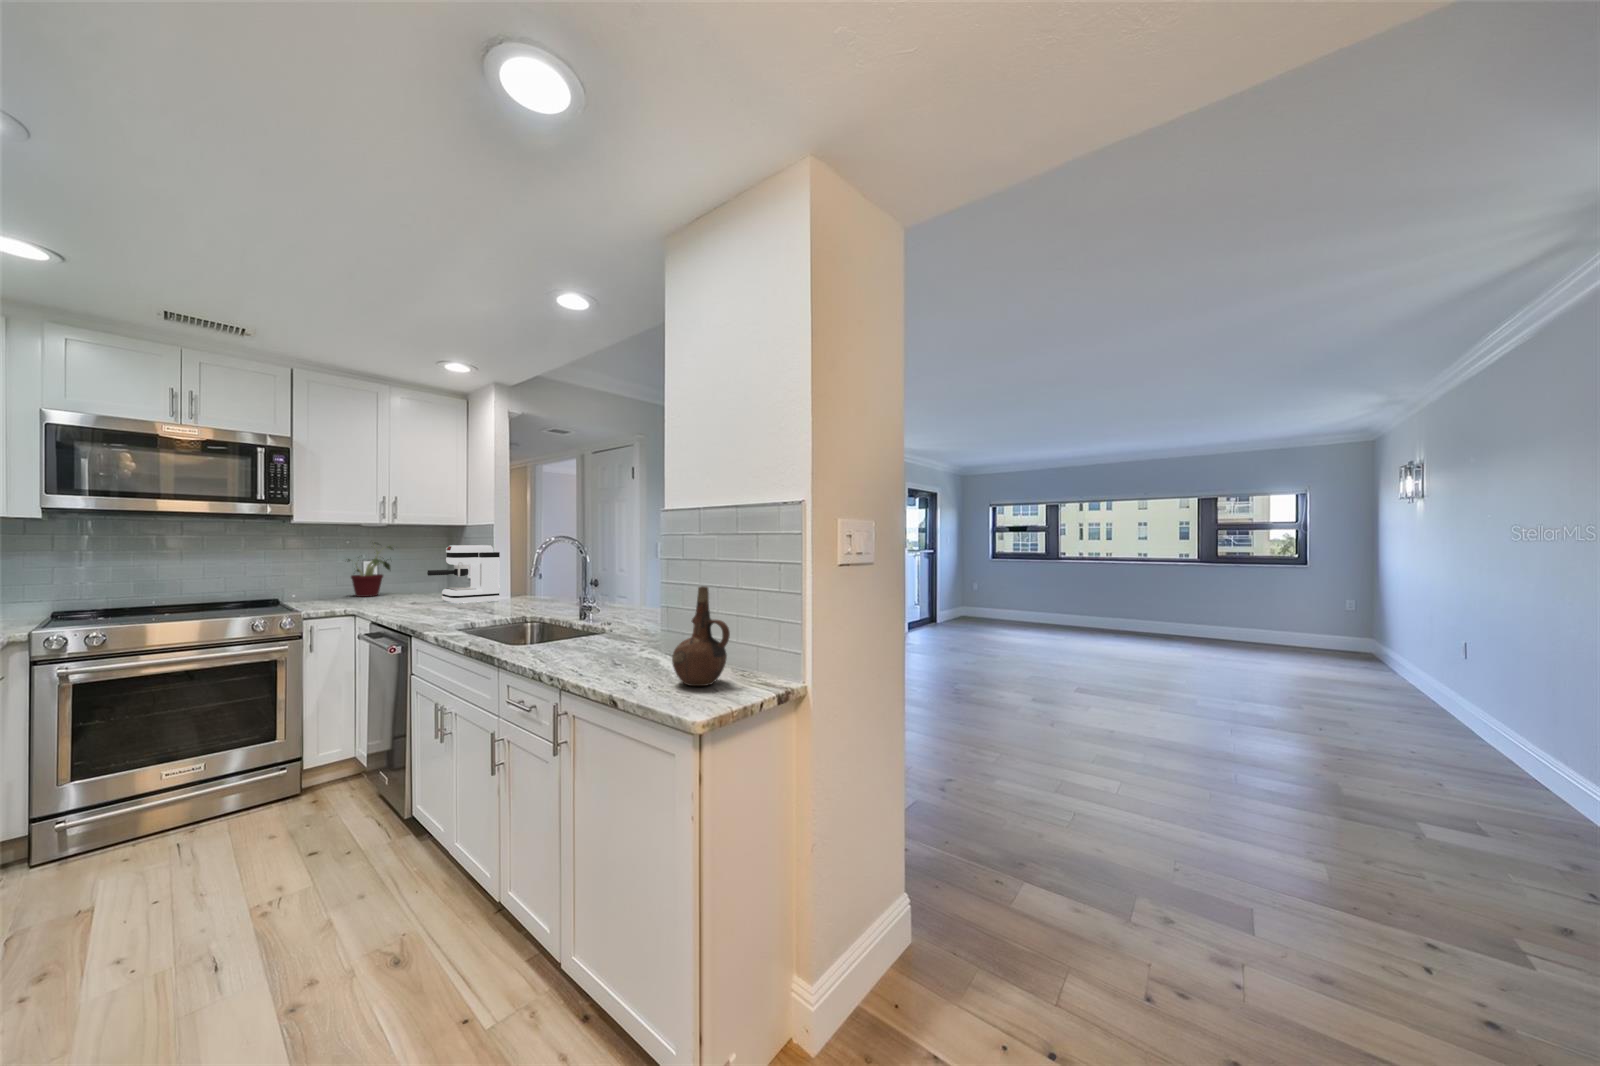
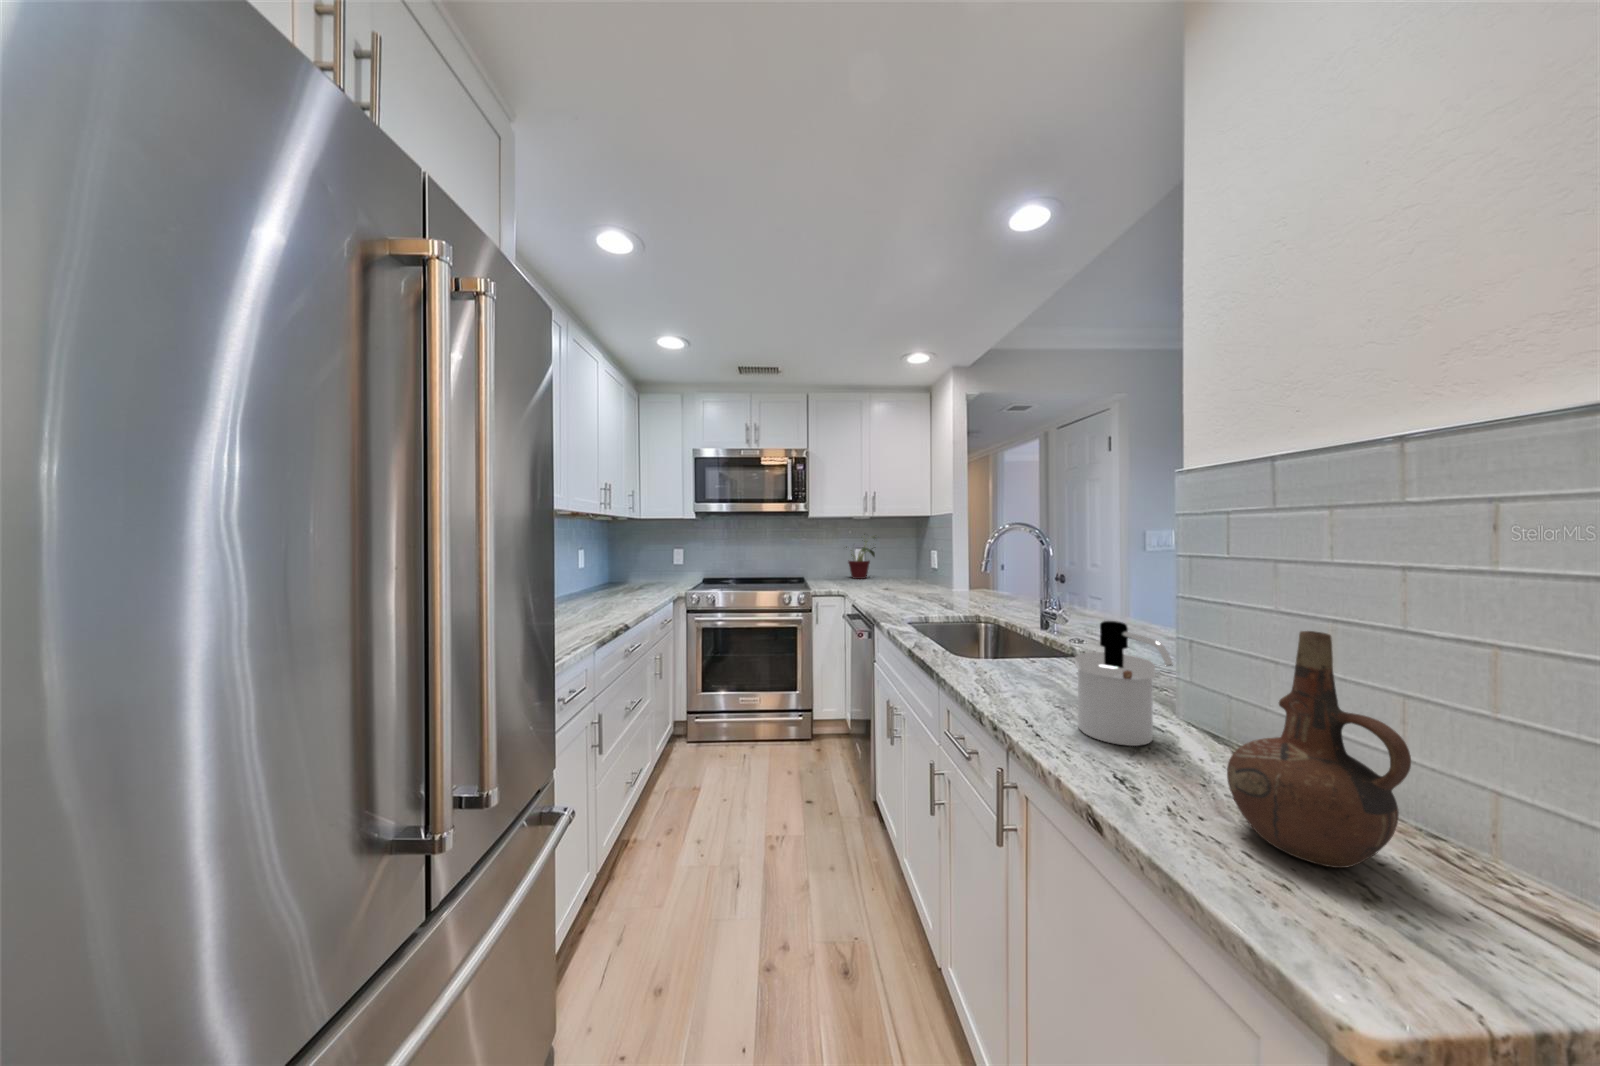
coffee maker: present [427,545,500,604] -> none [897,536,958,593]
soap dispenser: none [605,597,655,669] -> present [1075,621,1173,746]

